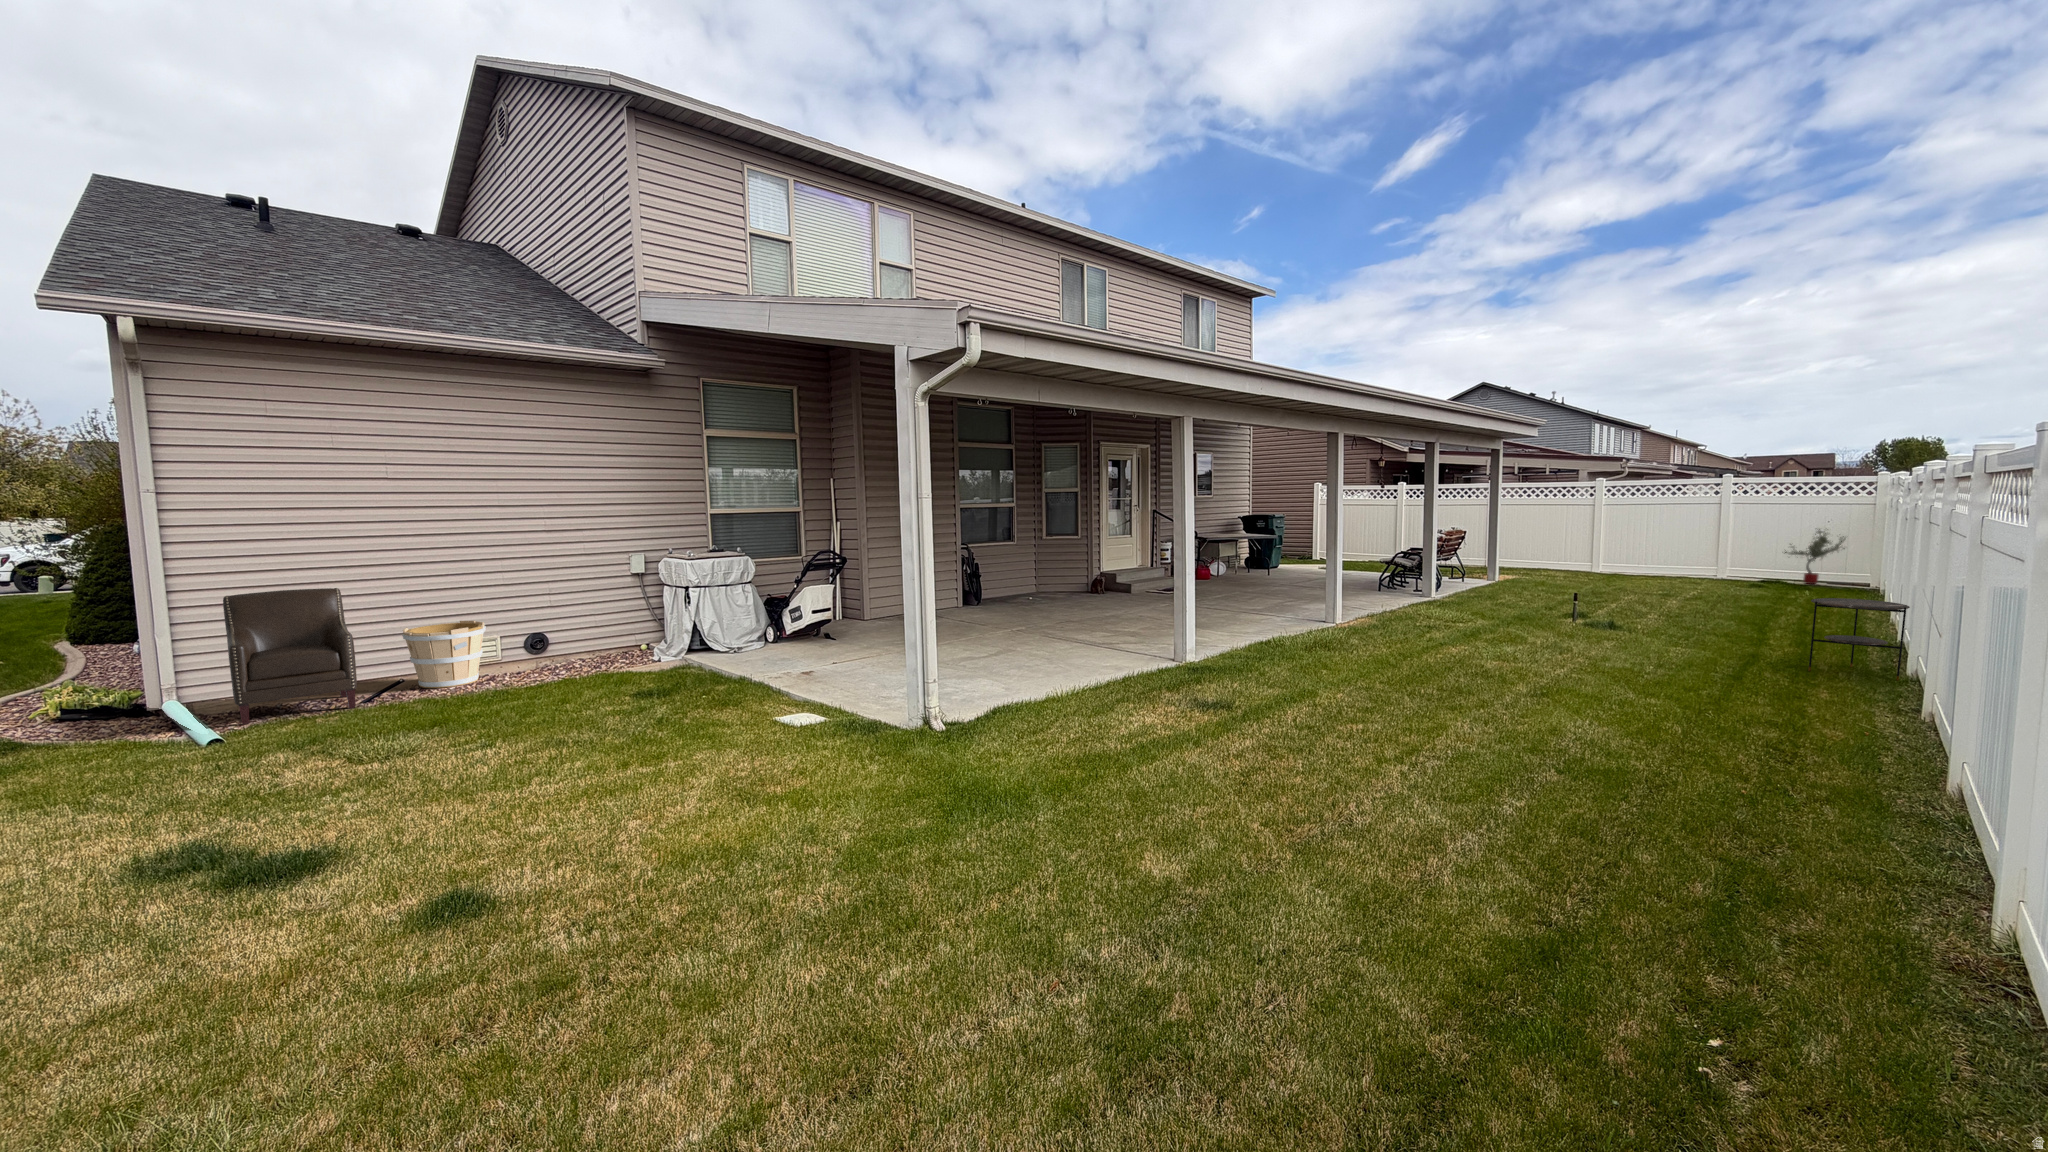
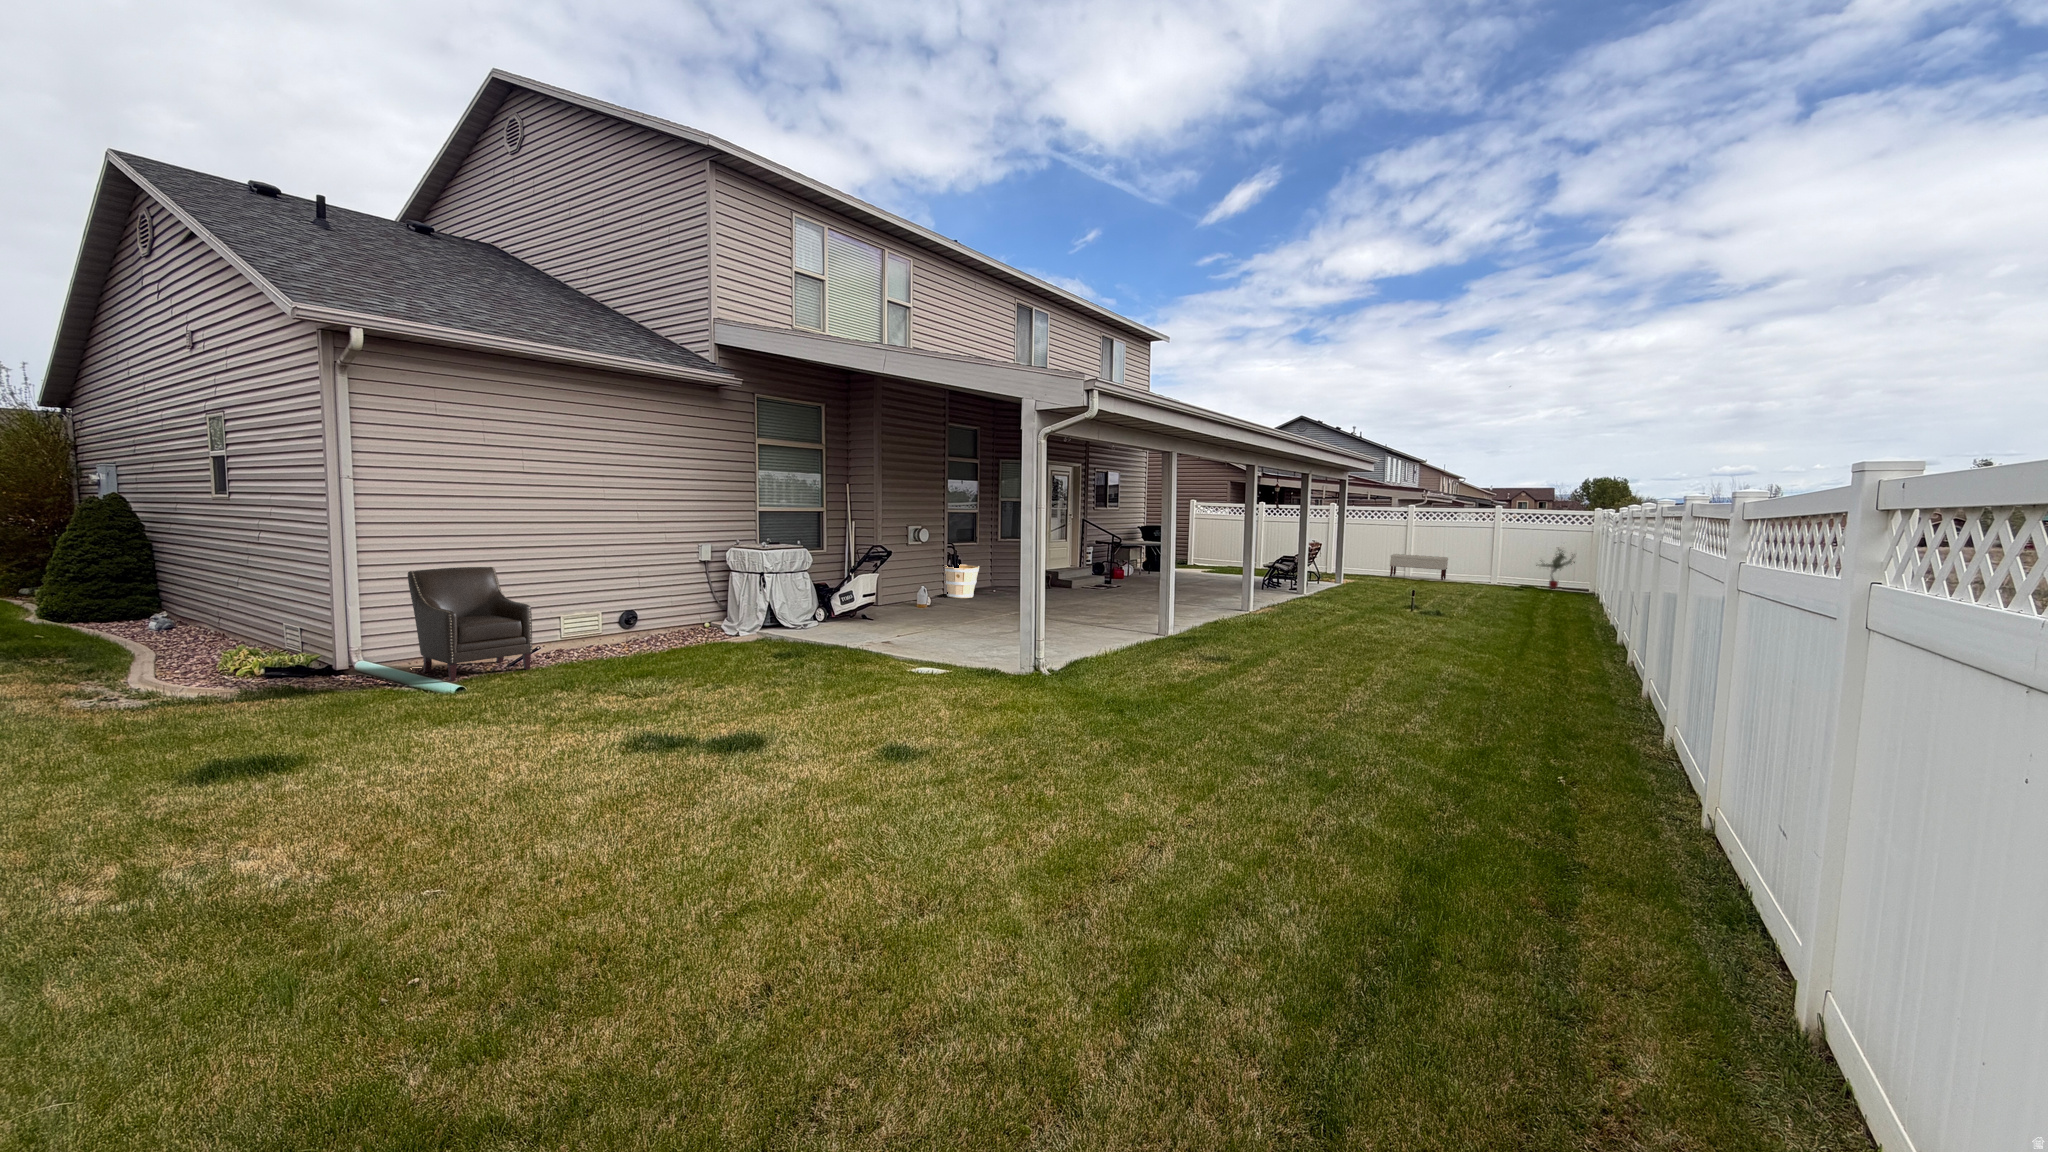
bench: none [1569,542,1652,575] -> present [1390,554,1448,580]
side table: present [1808,598,1910,681] -> none [1566,593,1622,645]
wooden bucket: present [402,621,486,688] -> present [945,564,979,598]

